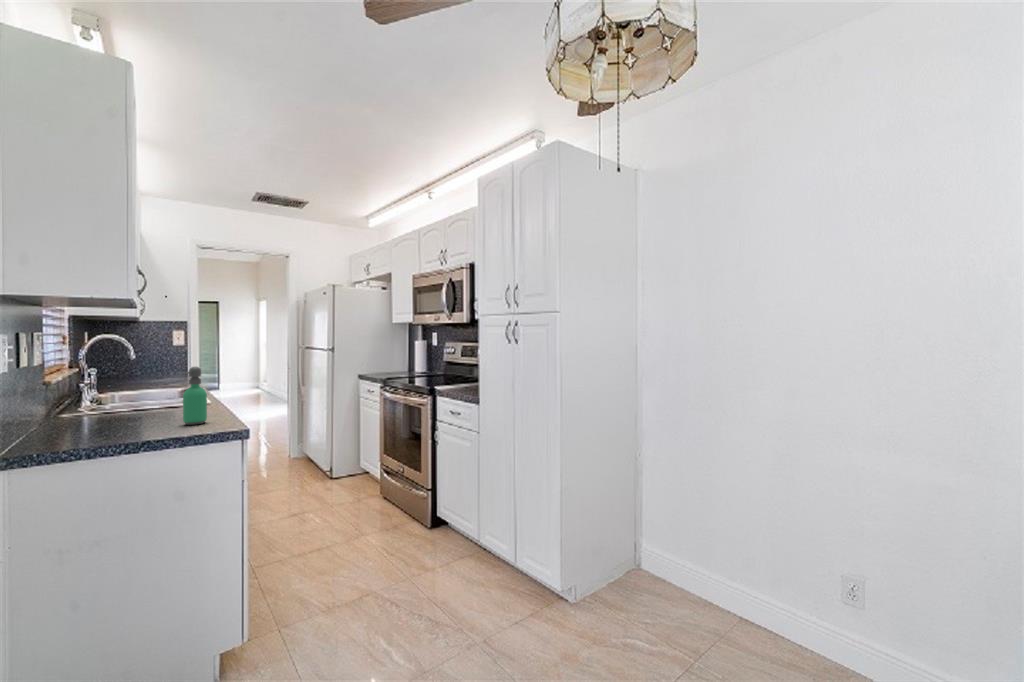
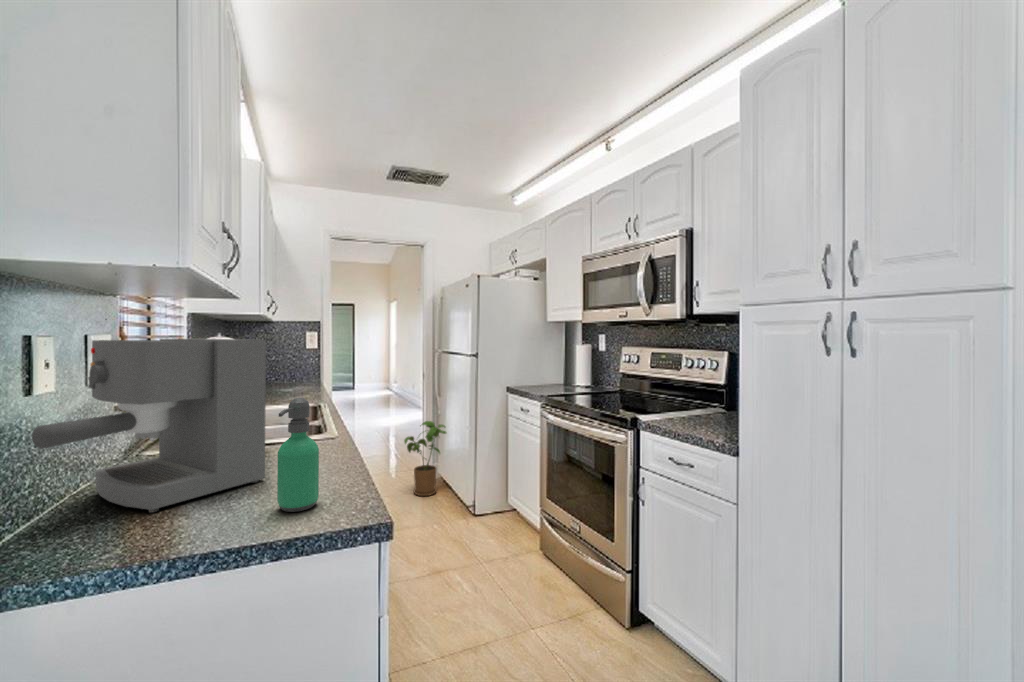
coffee maker: none [40,336,169,430] -> present [32,339,266,512]
house plant: none [270,406,309,470] -> present [404,421,447,496]

